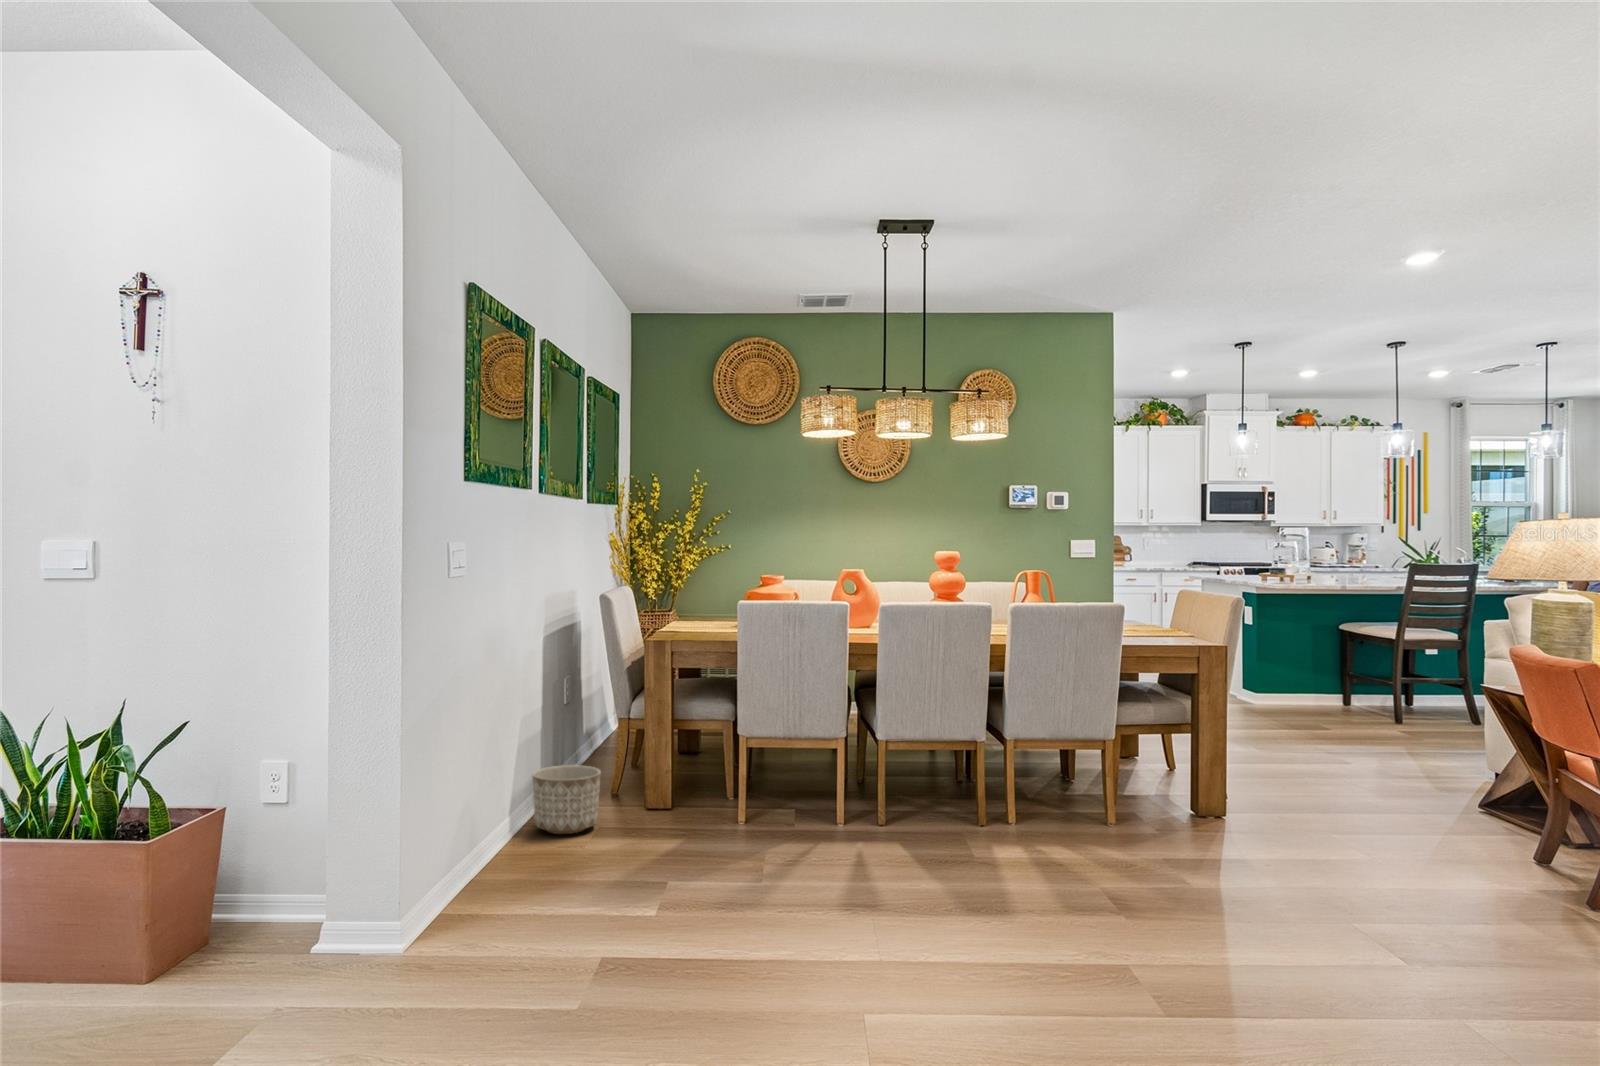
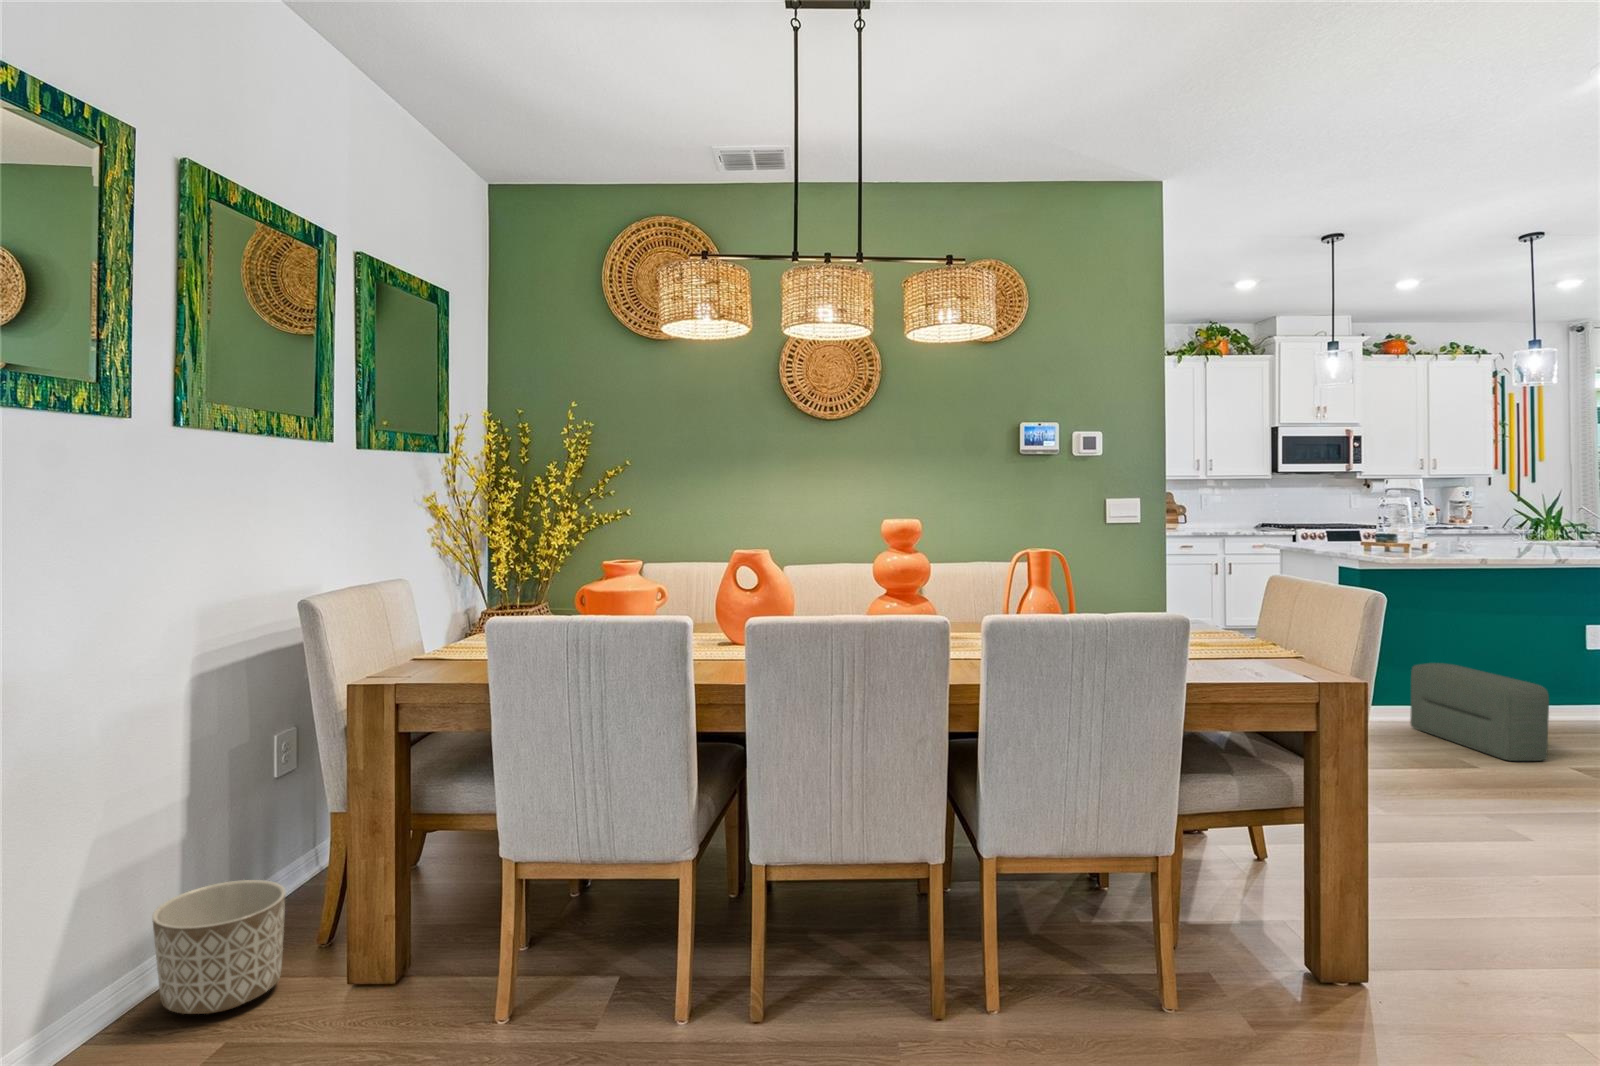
pouf: none [1296,667,1383,733] -> present [1410,663,1549,761]

